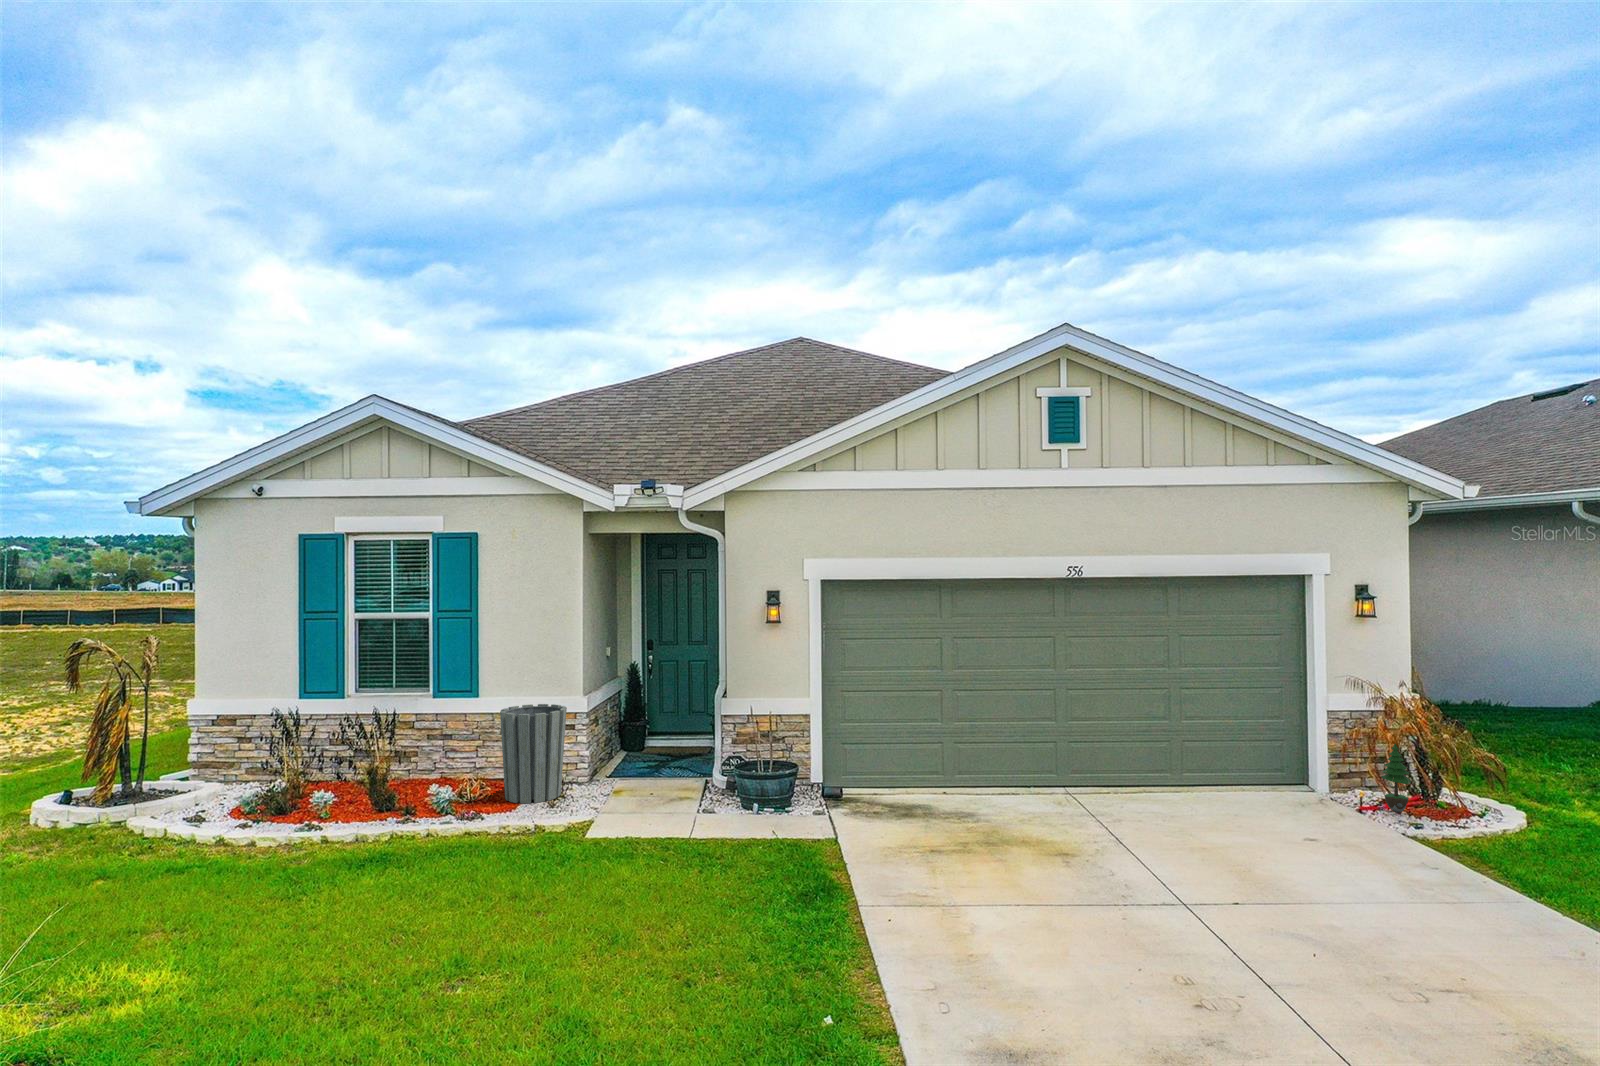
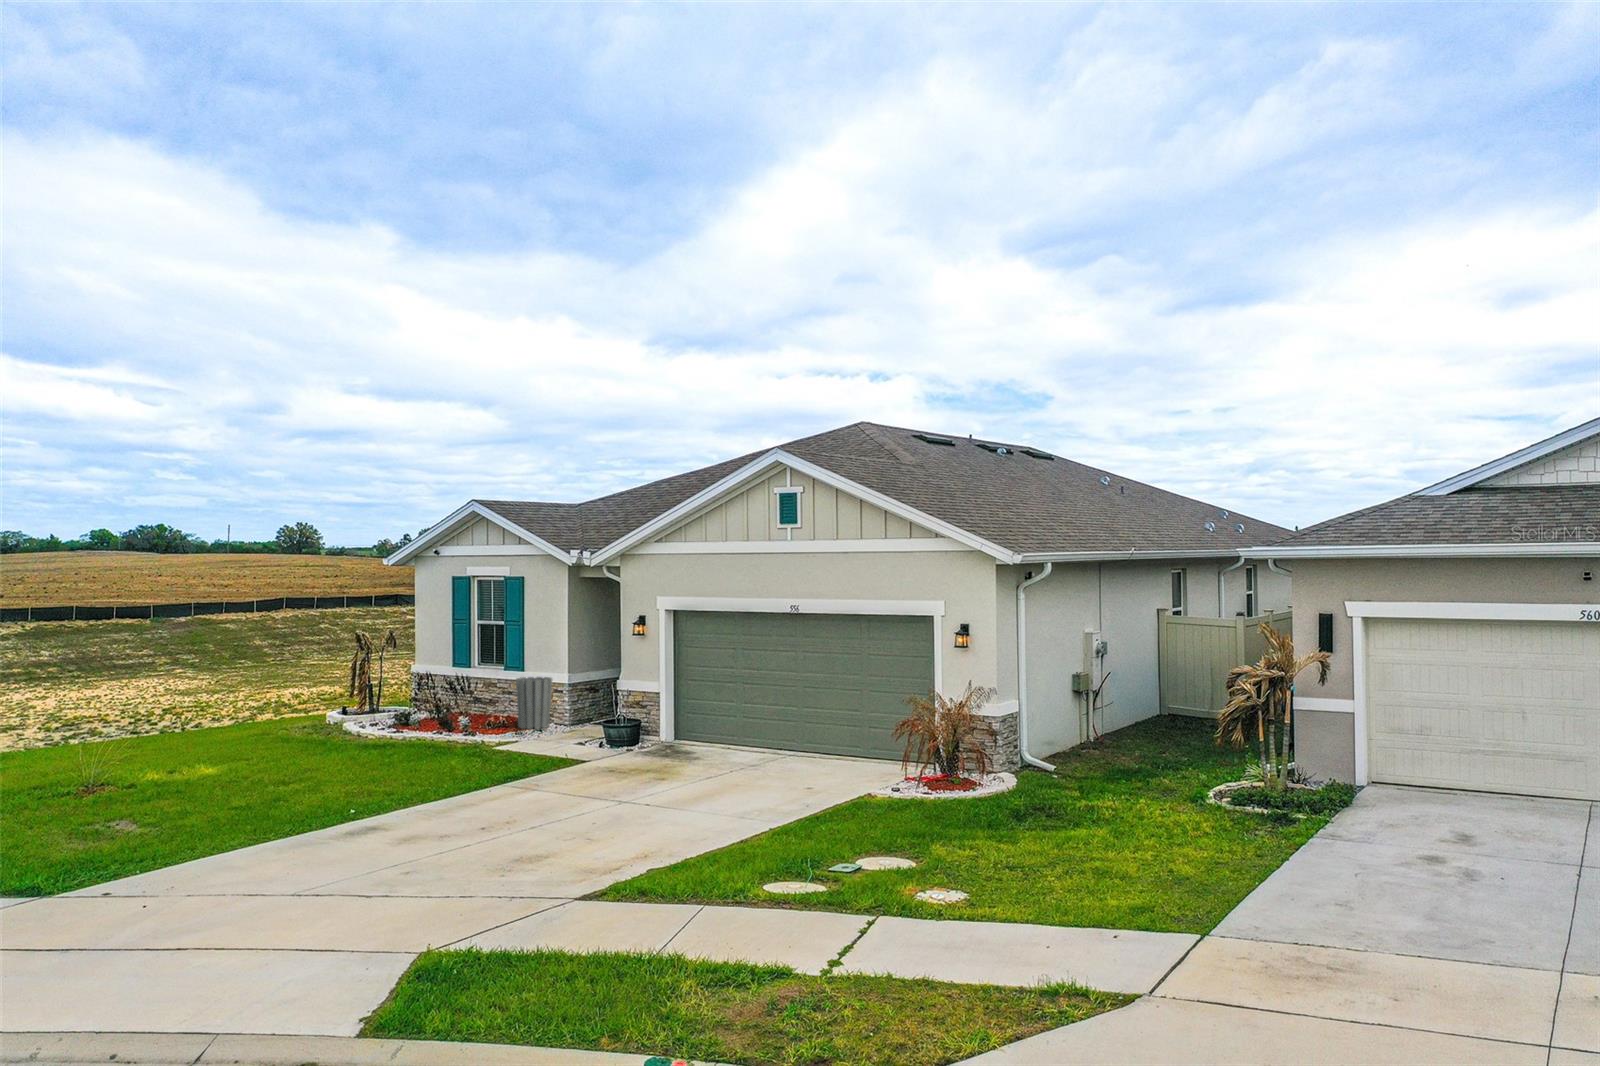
potted tree: present [1381,744,1411,813] -> none [924,735,942,784]

